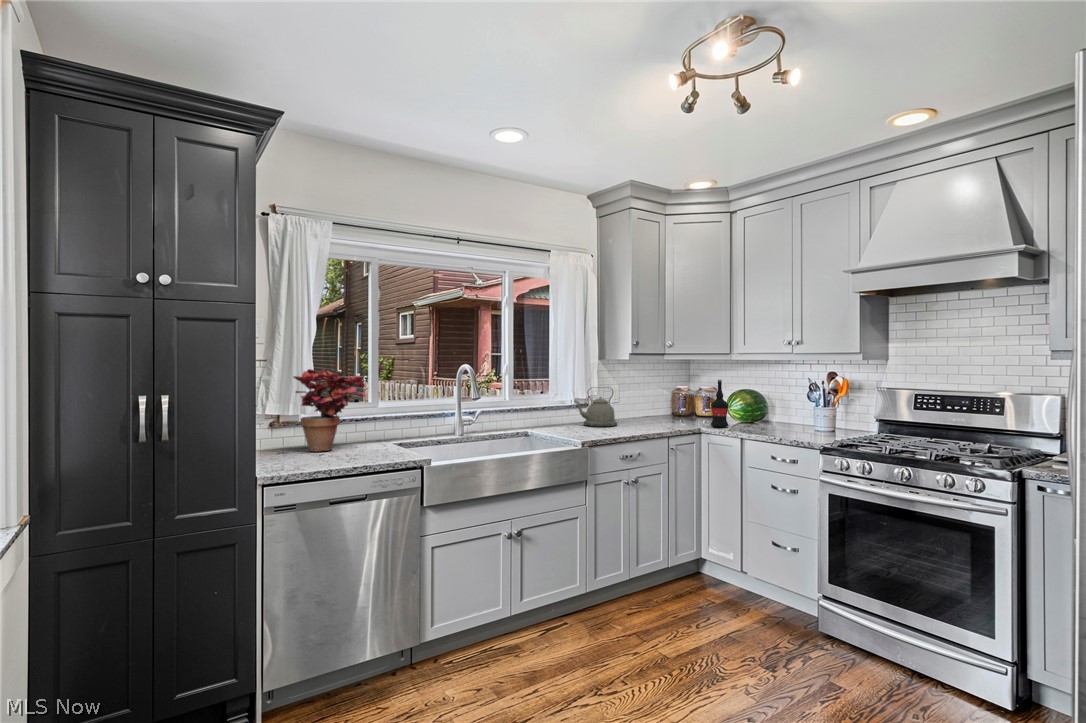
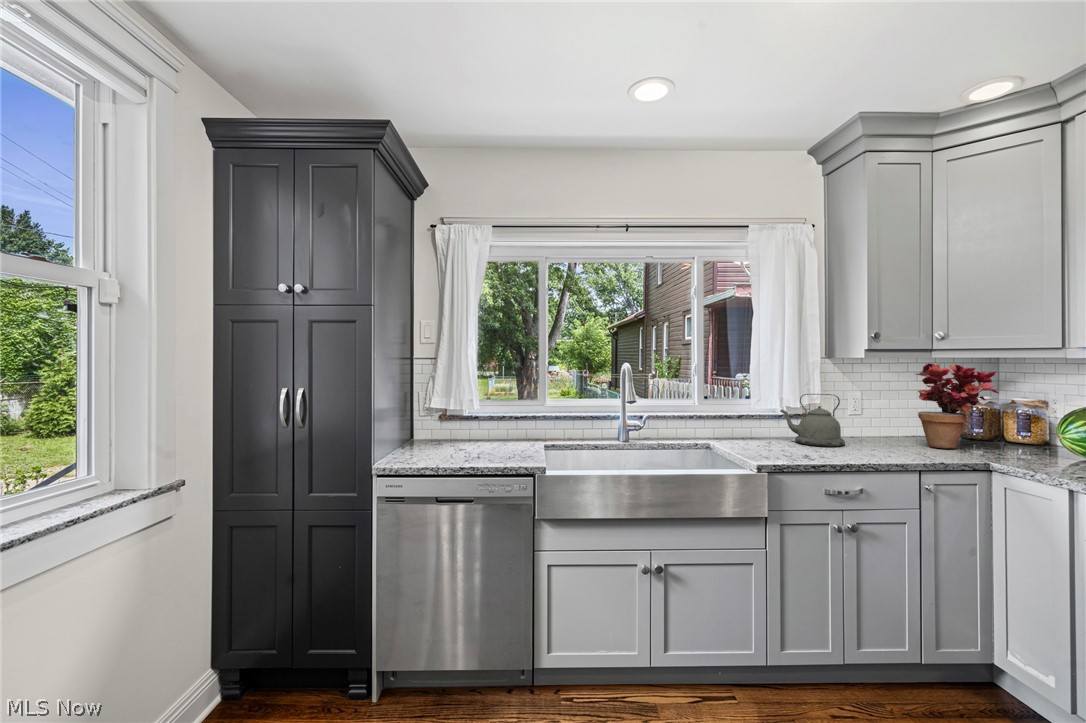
potted plant: present [294,369,366,452] -> present [916,363,999,448]
wine bottle: present [711,380,728,427] -> none [1012,389,1050,465]

